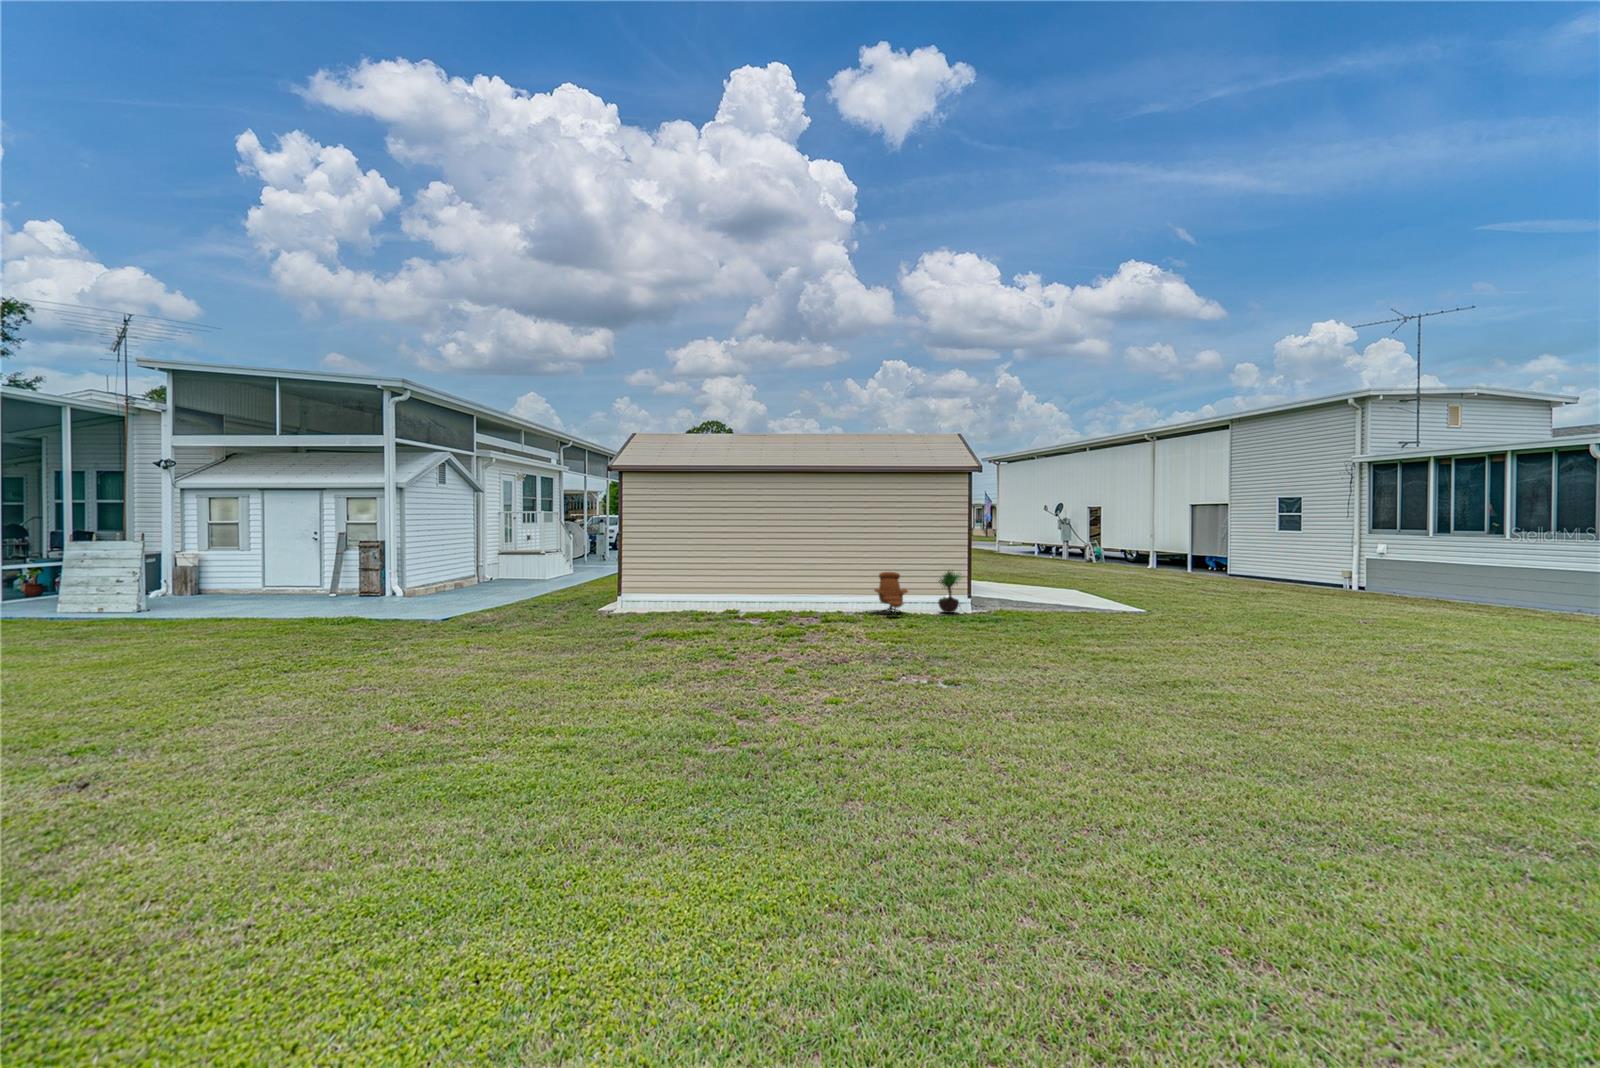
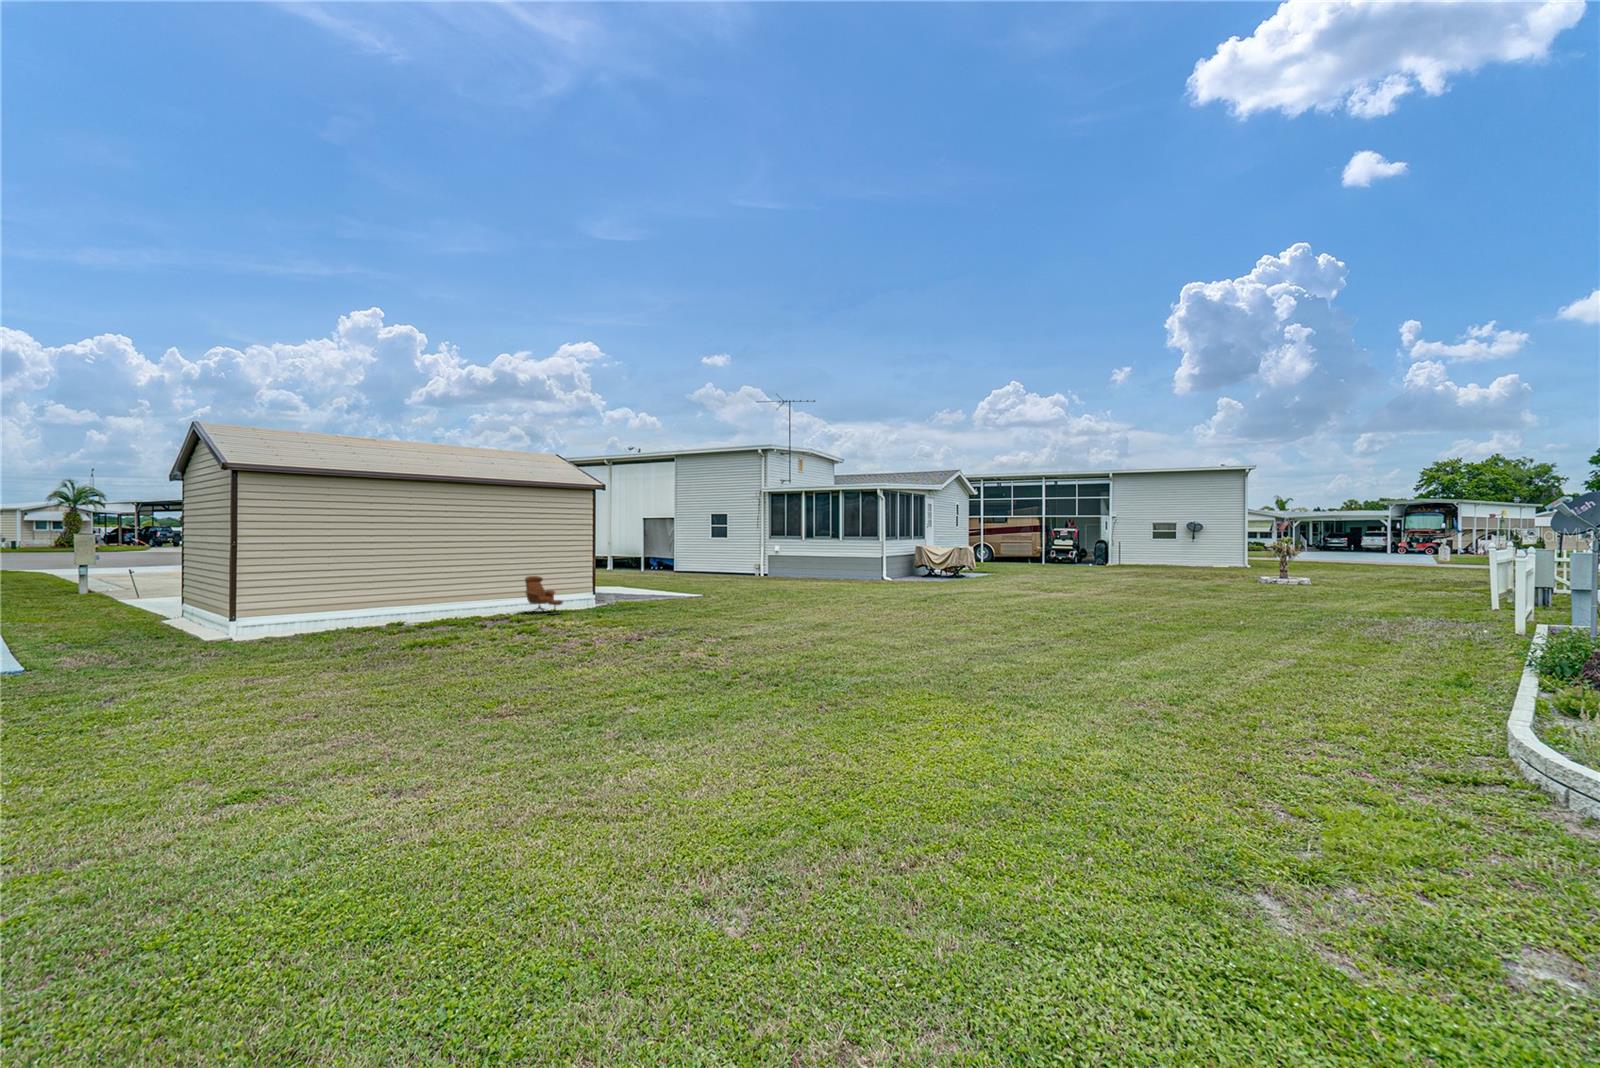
potted tree: present [938,571,961,613] -> none [574,569,597,608]

